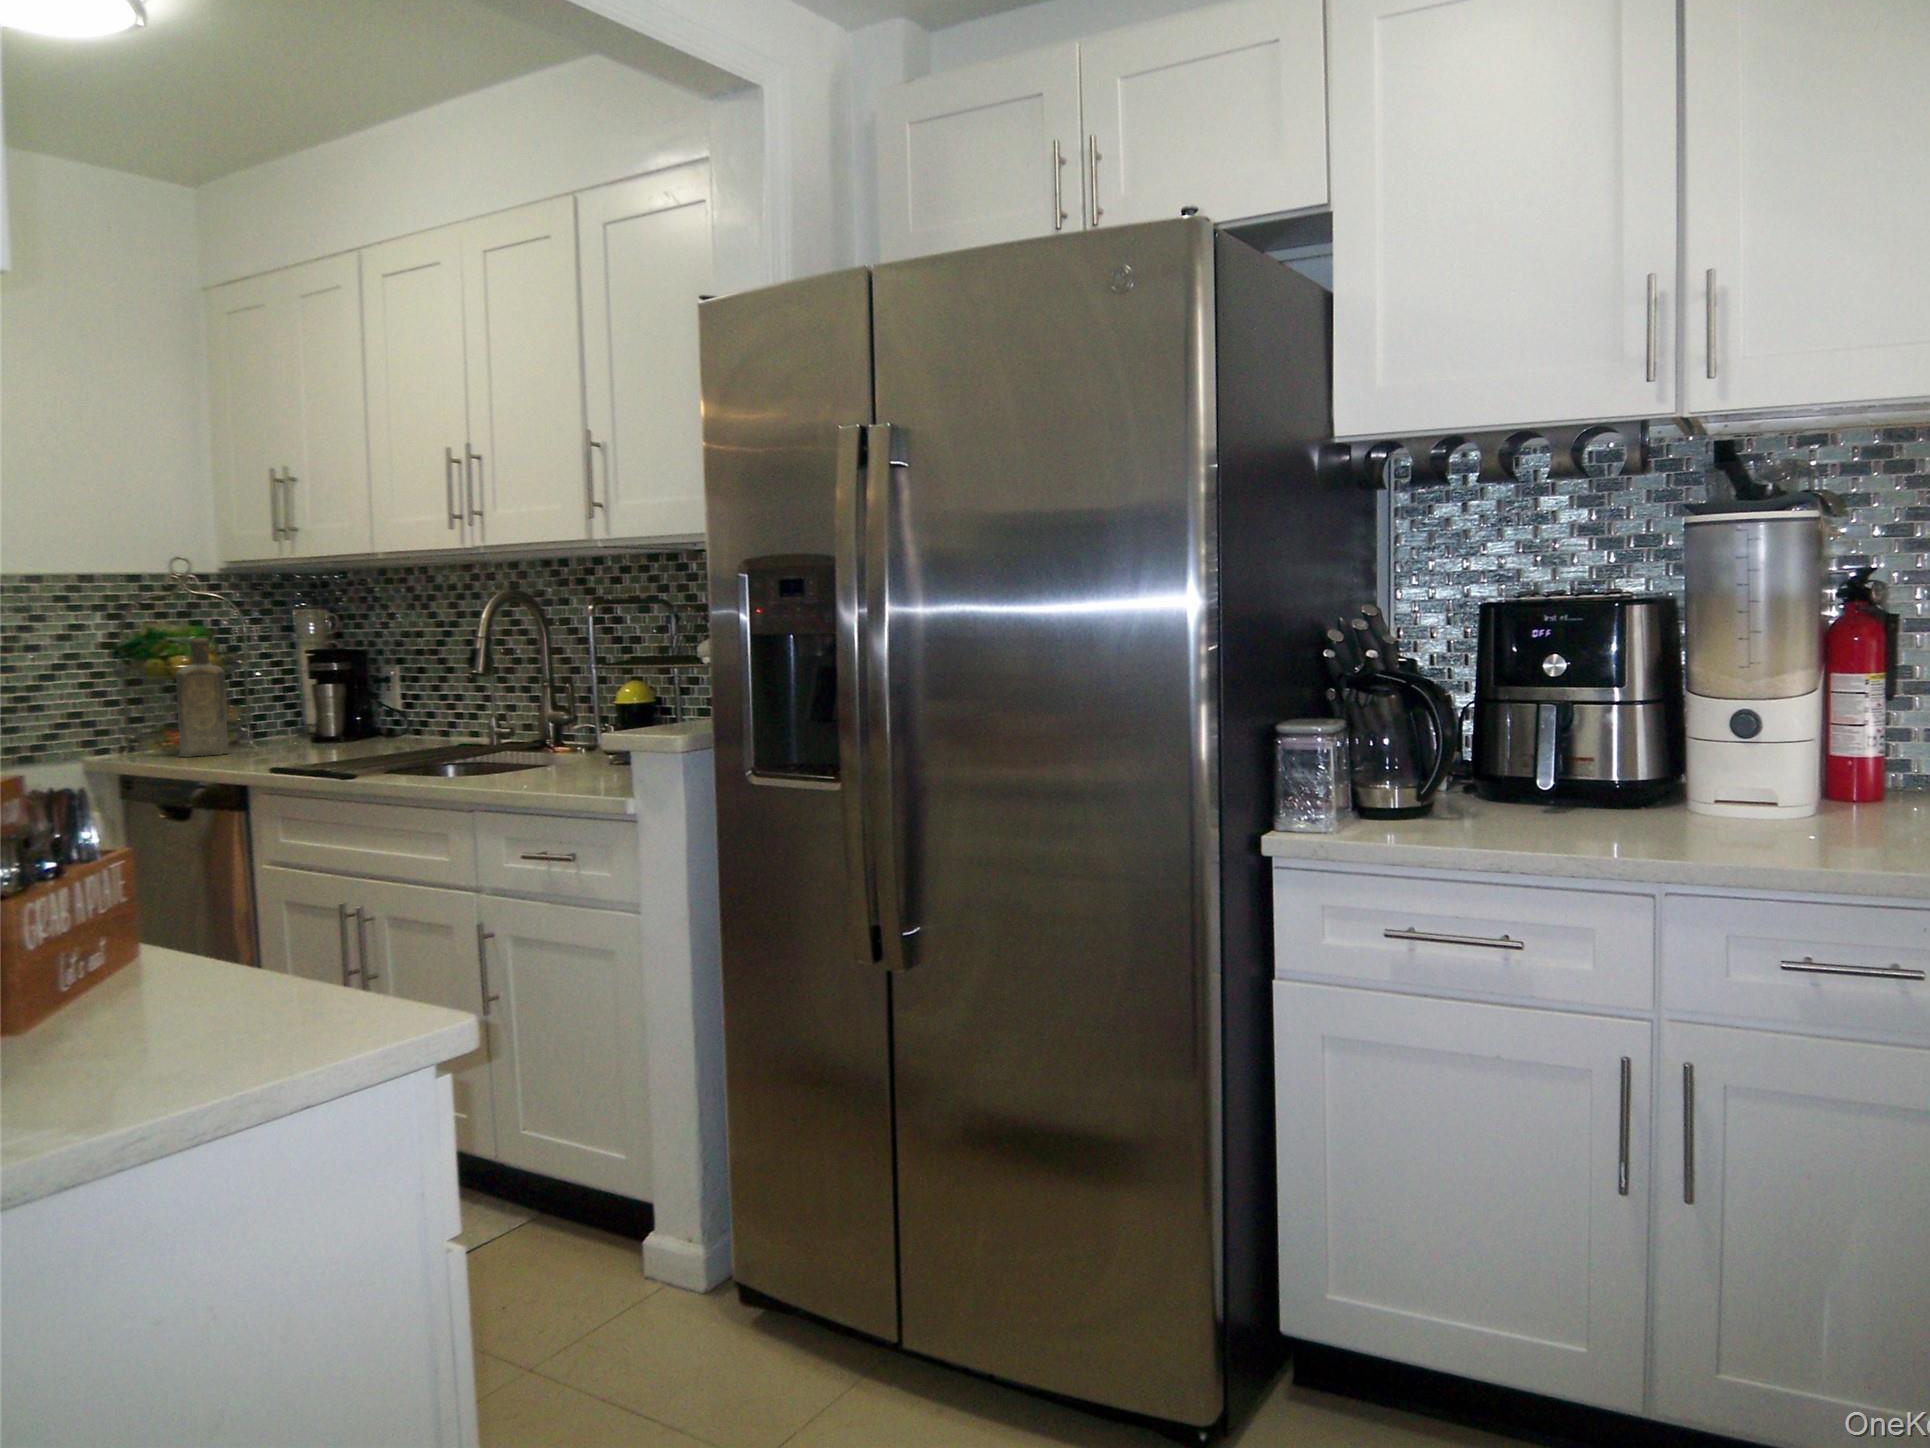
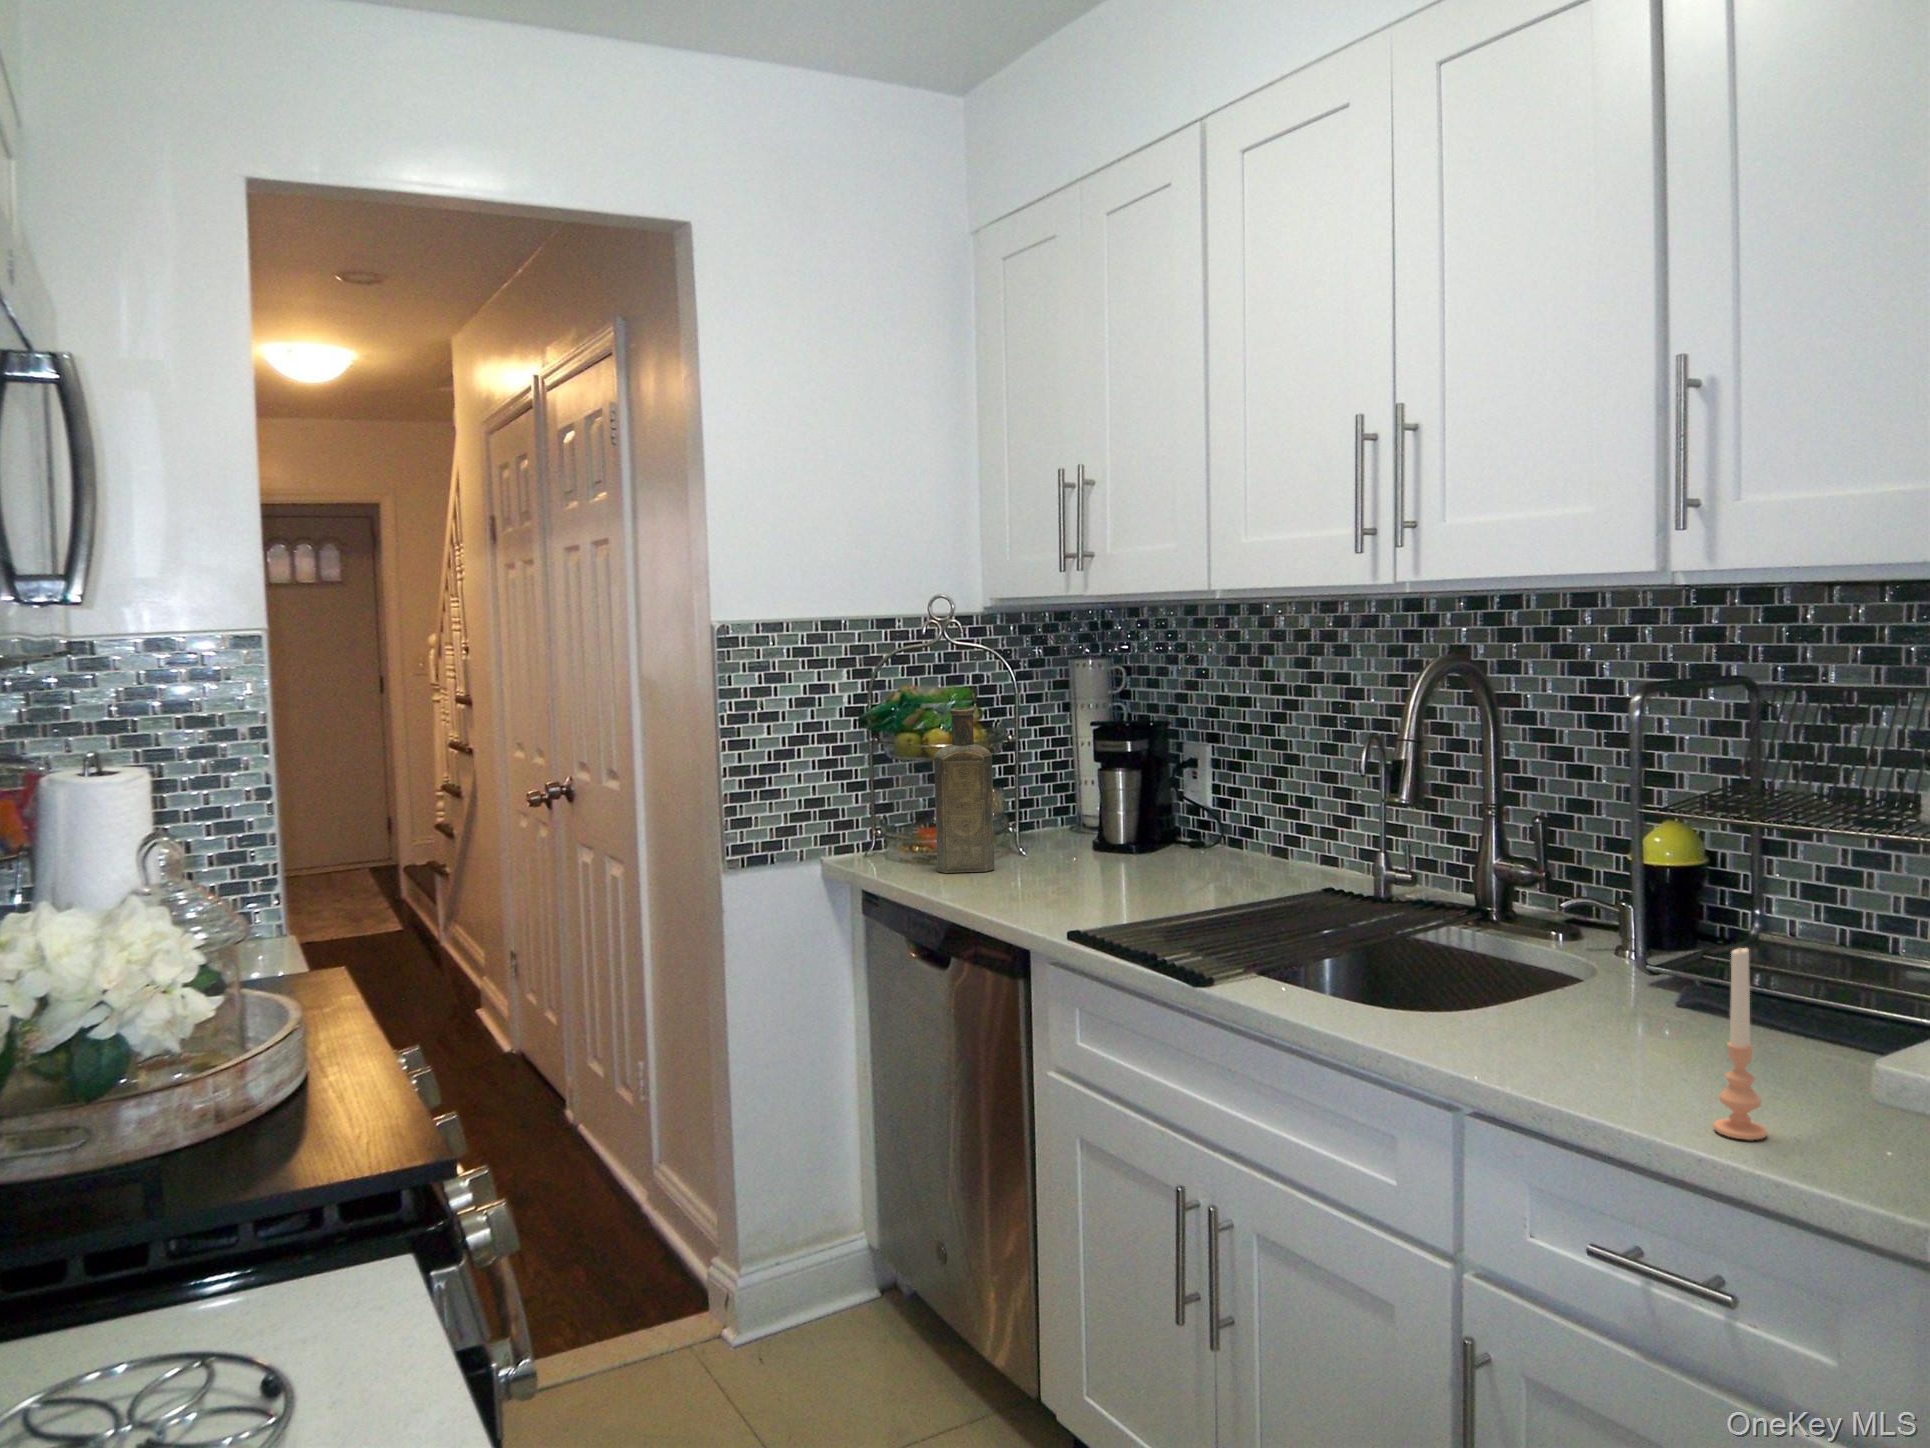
candle: none [576,706,598,793] -> present [1713,948,1767,1140]

